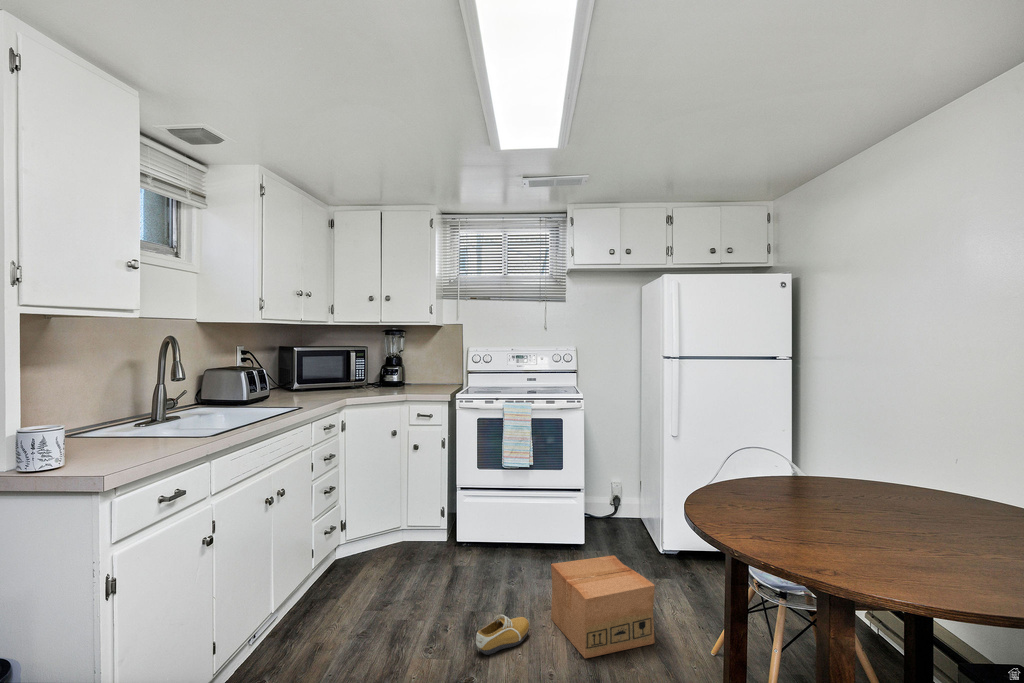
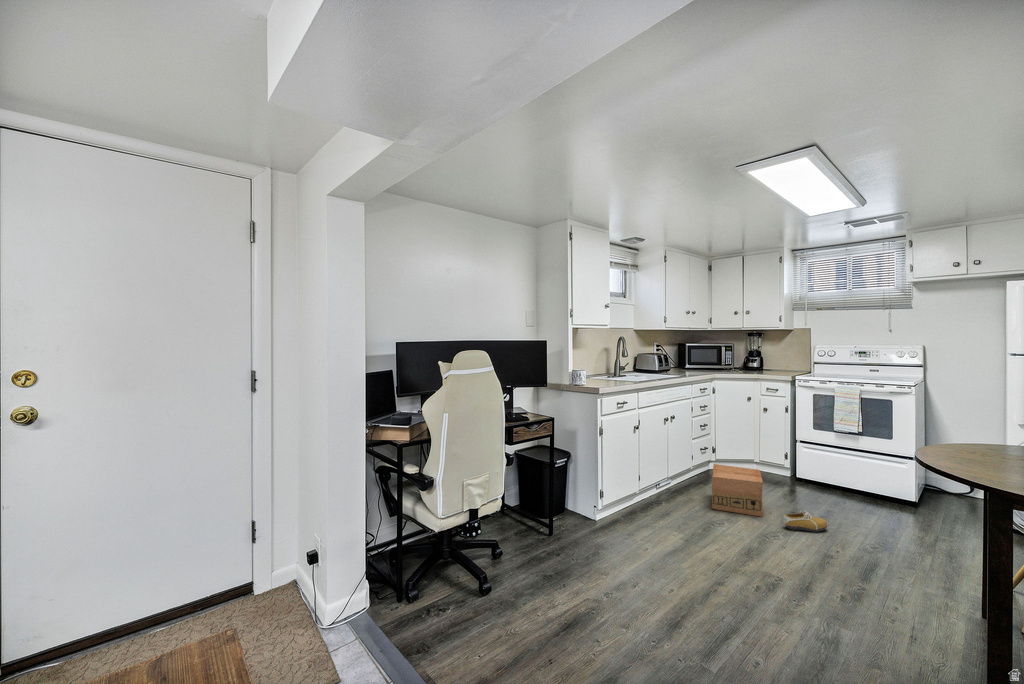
cardboard box: present [551,555,655,659] -> present [712,464,763,517]

